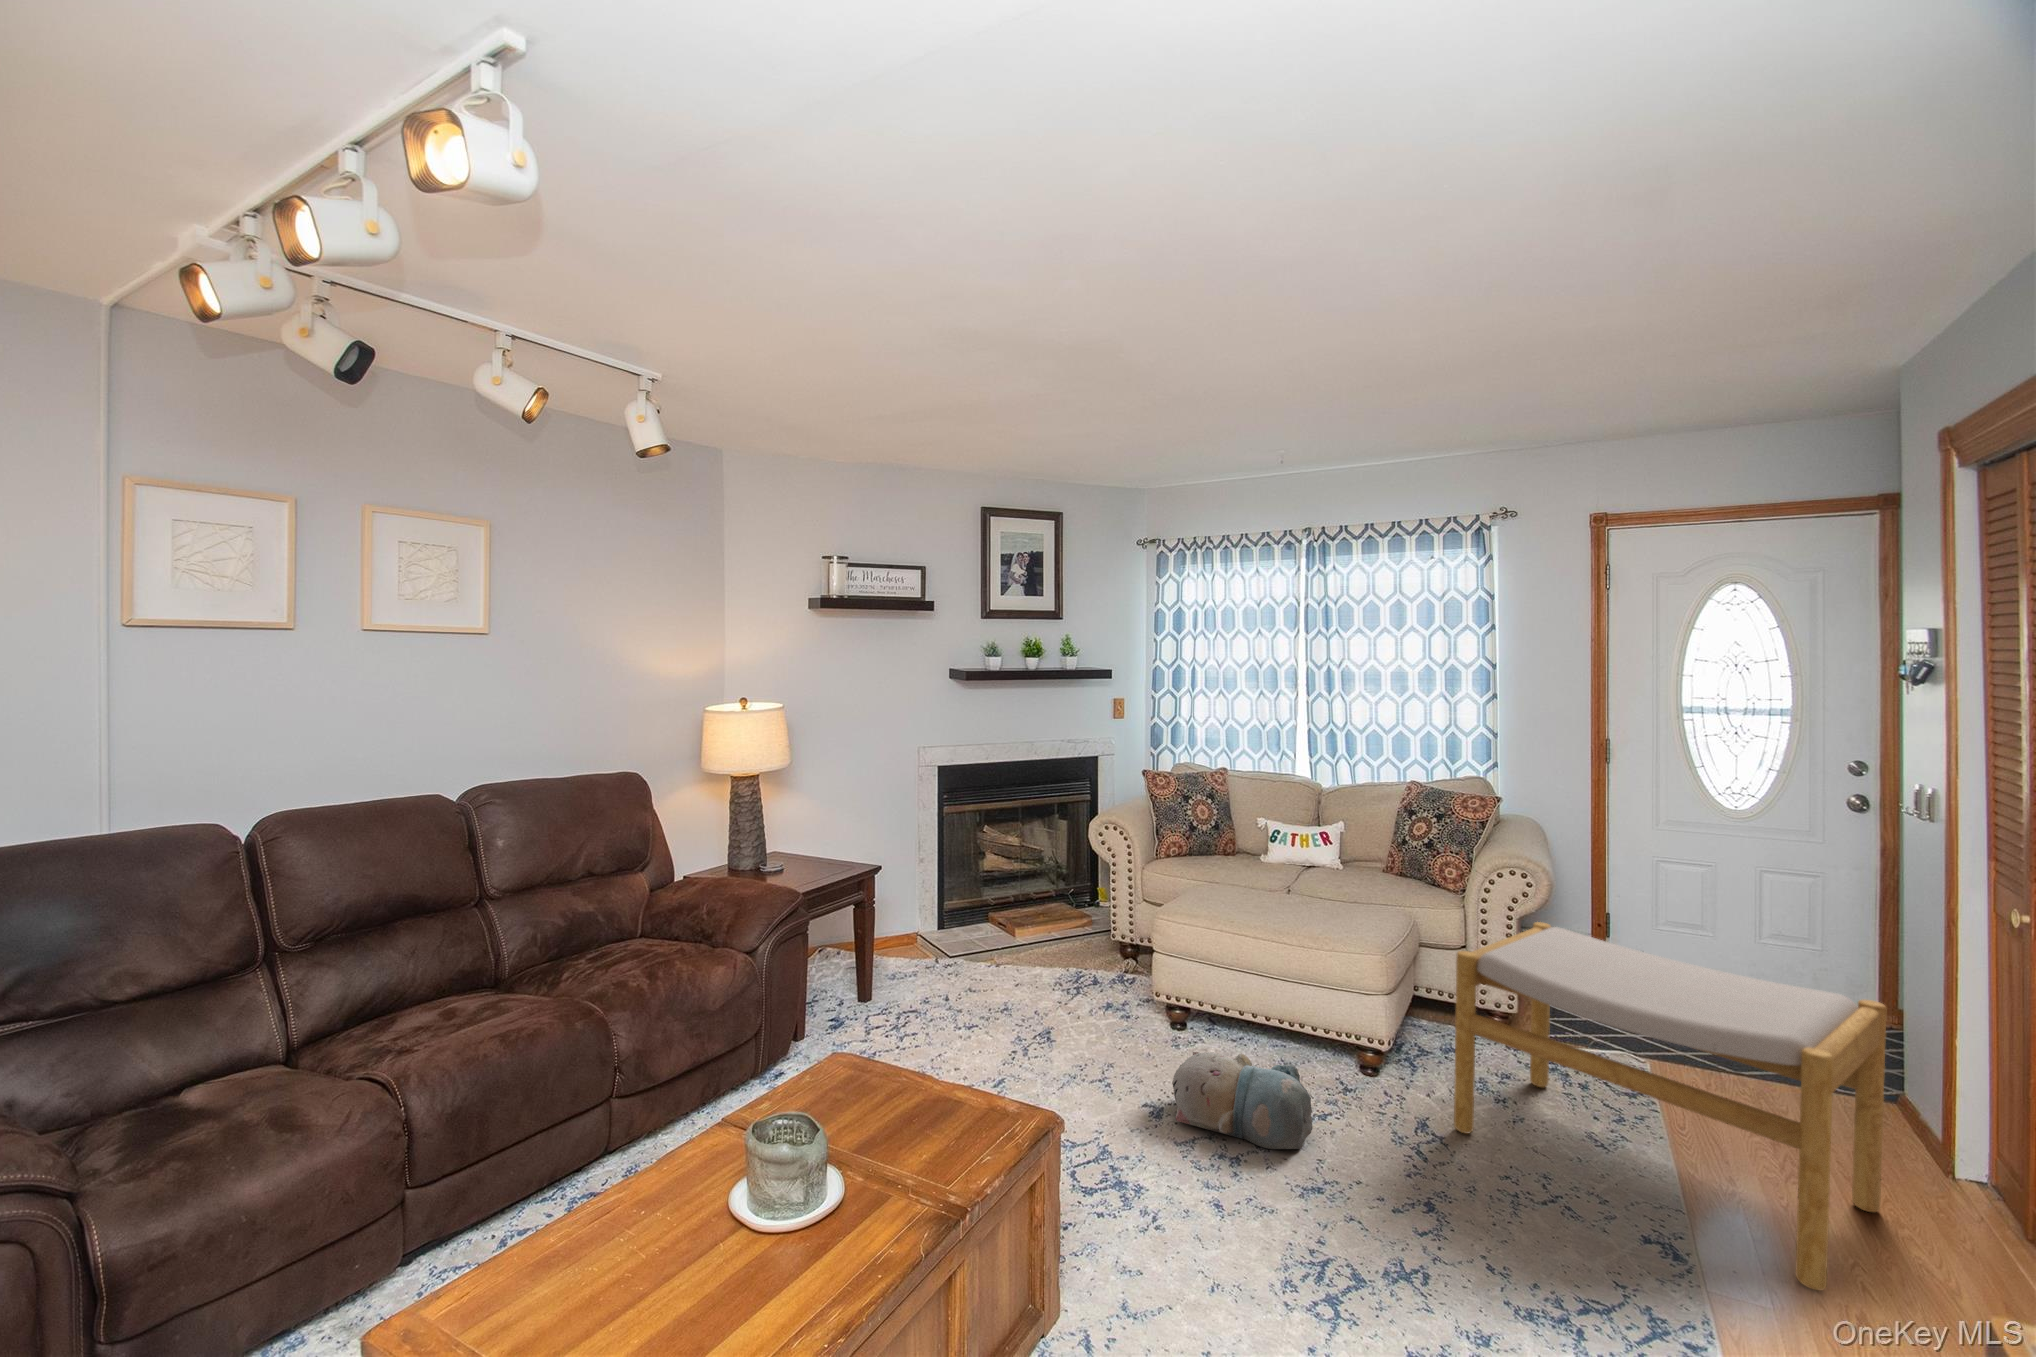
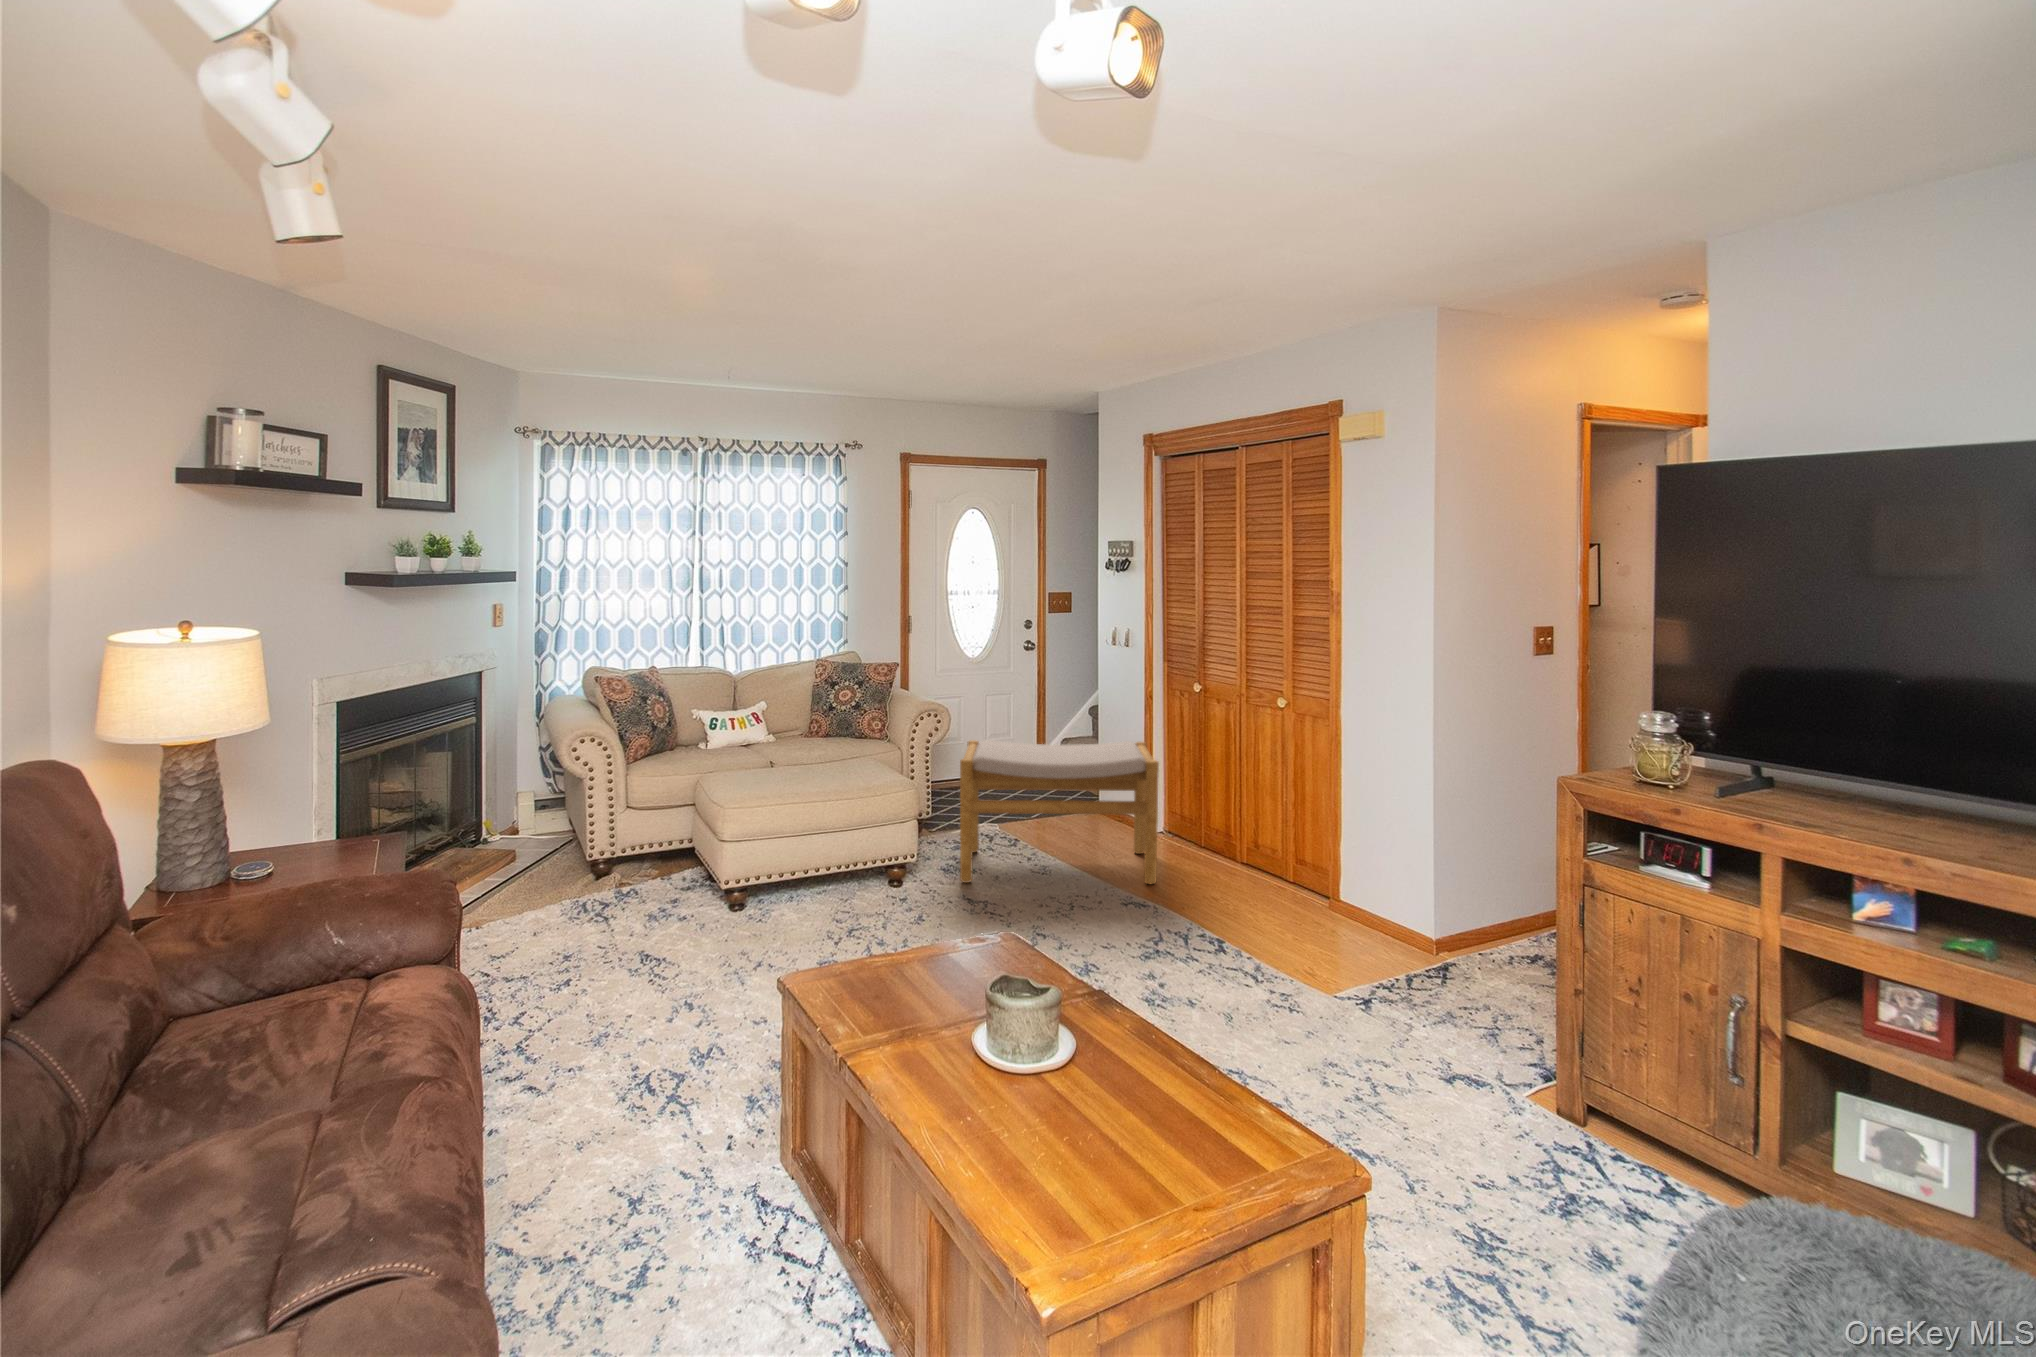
plush toy: present [1172,1052,1312,1149] -> none [790,867,905,933]

